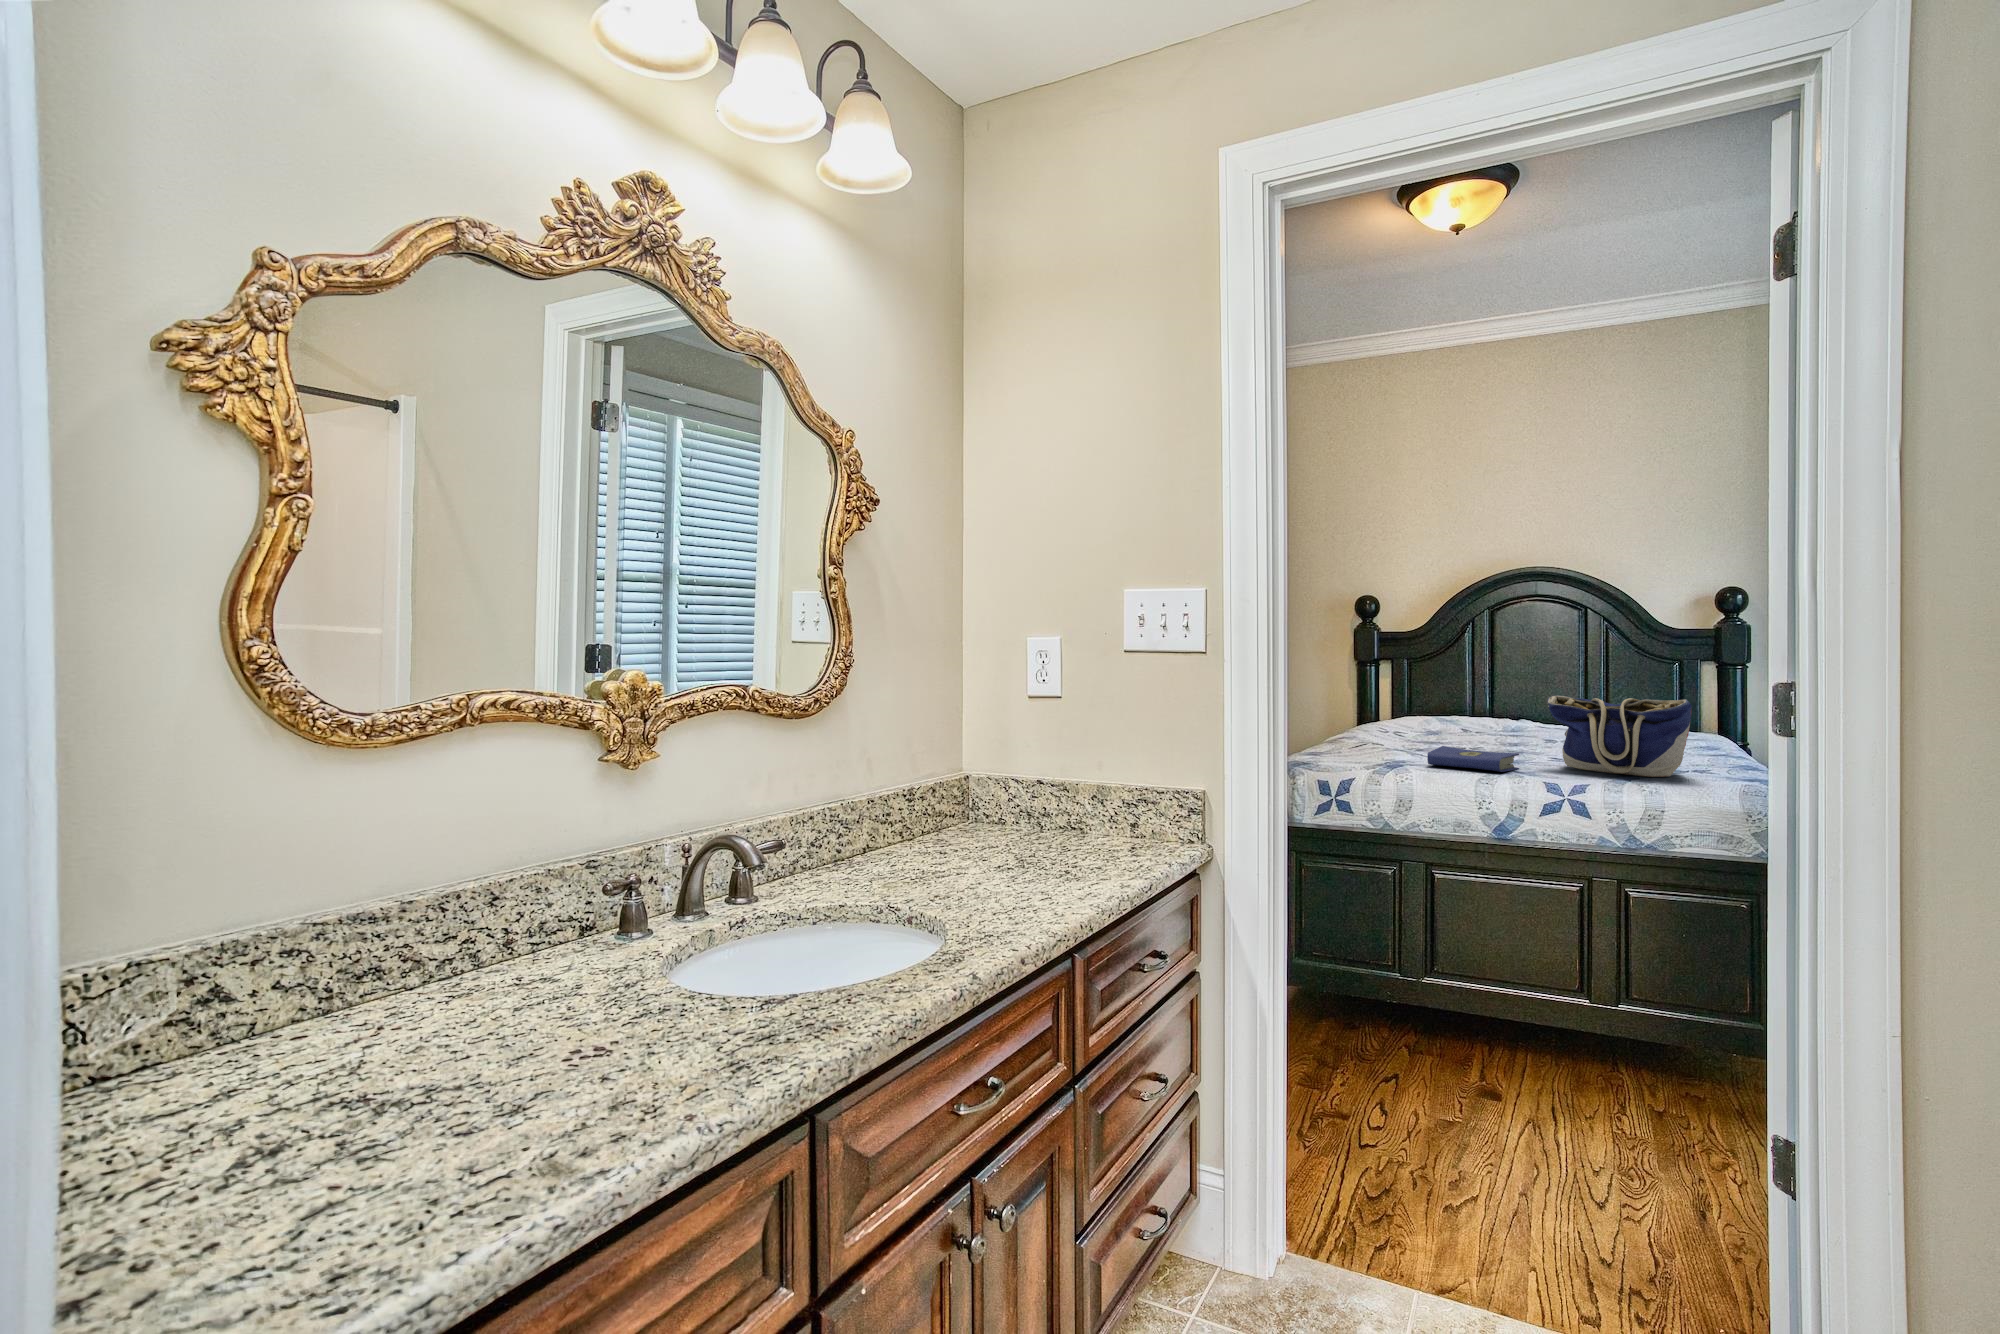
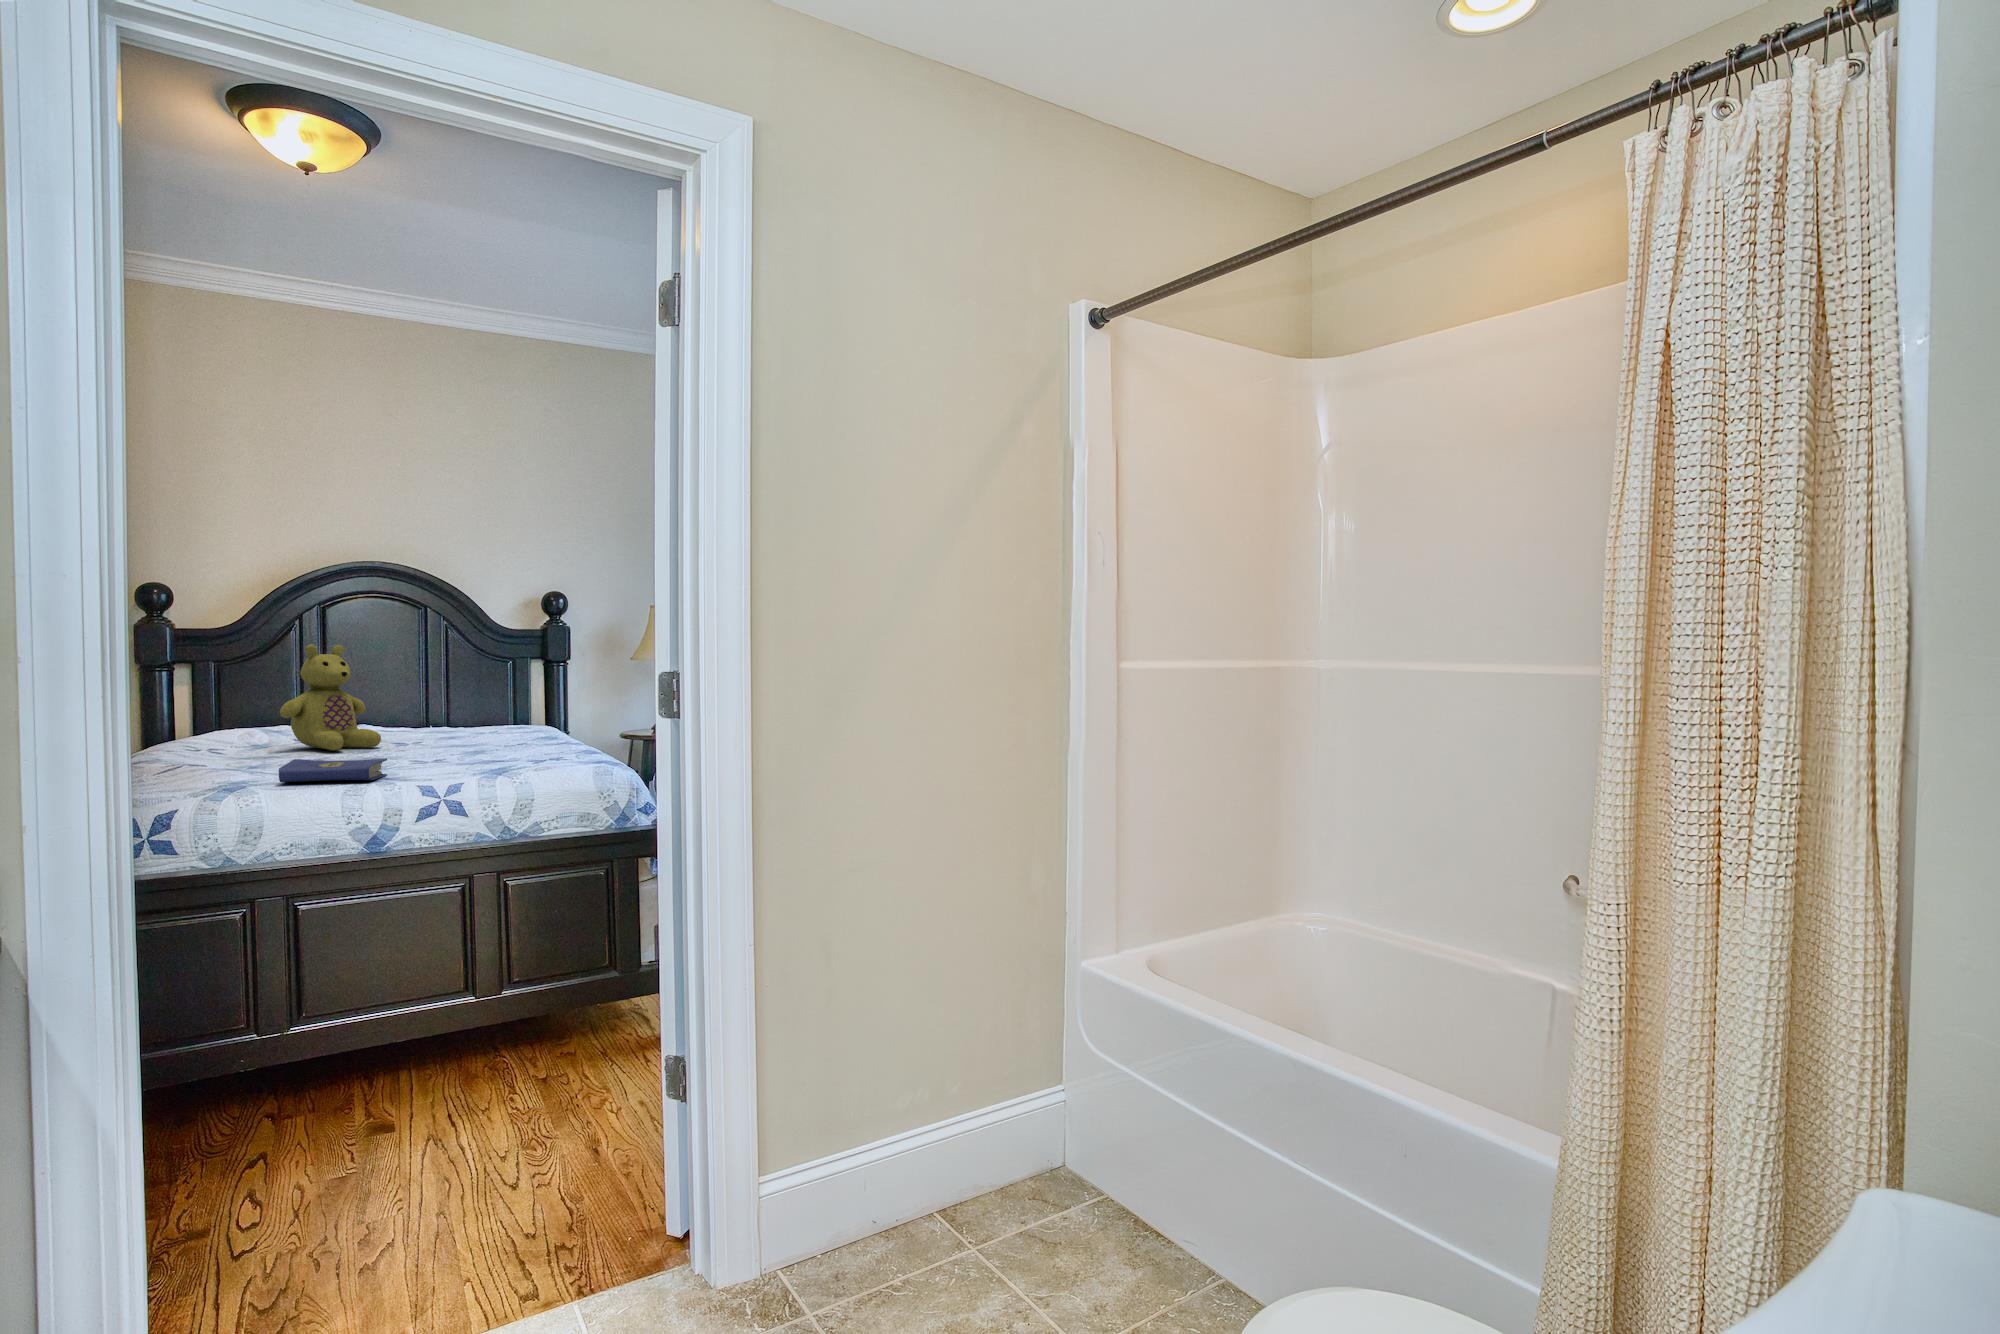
stuffed bear: none [1445,646,1529,741] -> present [280,644,381,751]
tote bag: present [1548,695,1692,777] -> none [415,692,551,768]

